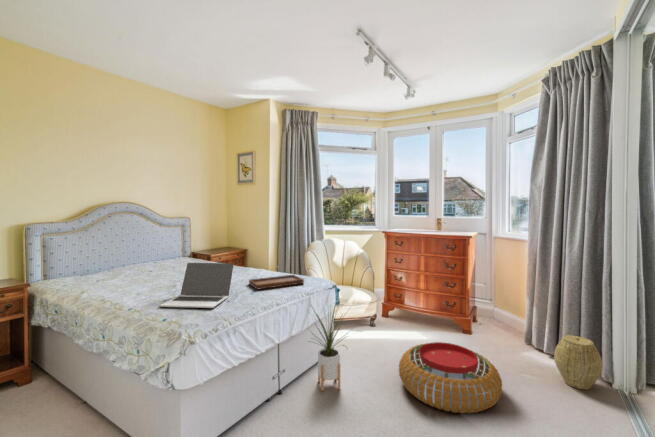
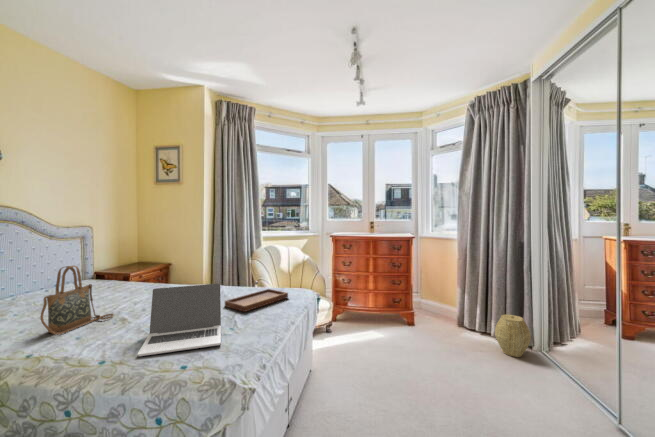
handbag: none [125,243,174,288] -> present [40,266,114,335]
house plant: present [316,303,344,391] -> none [305,309,353,414]
pouf: present [399,342,502,413] -> none [388,338,483,403]

